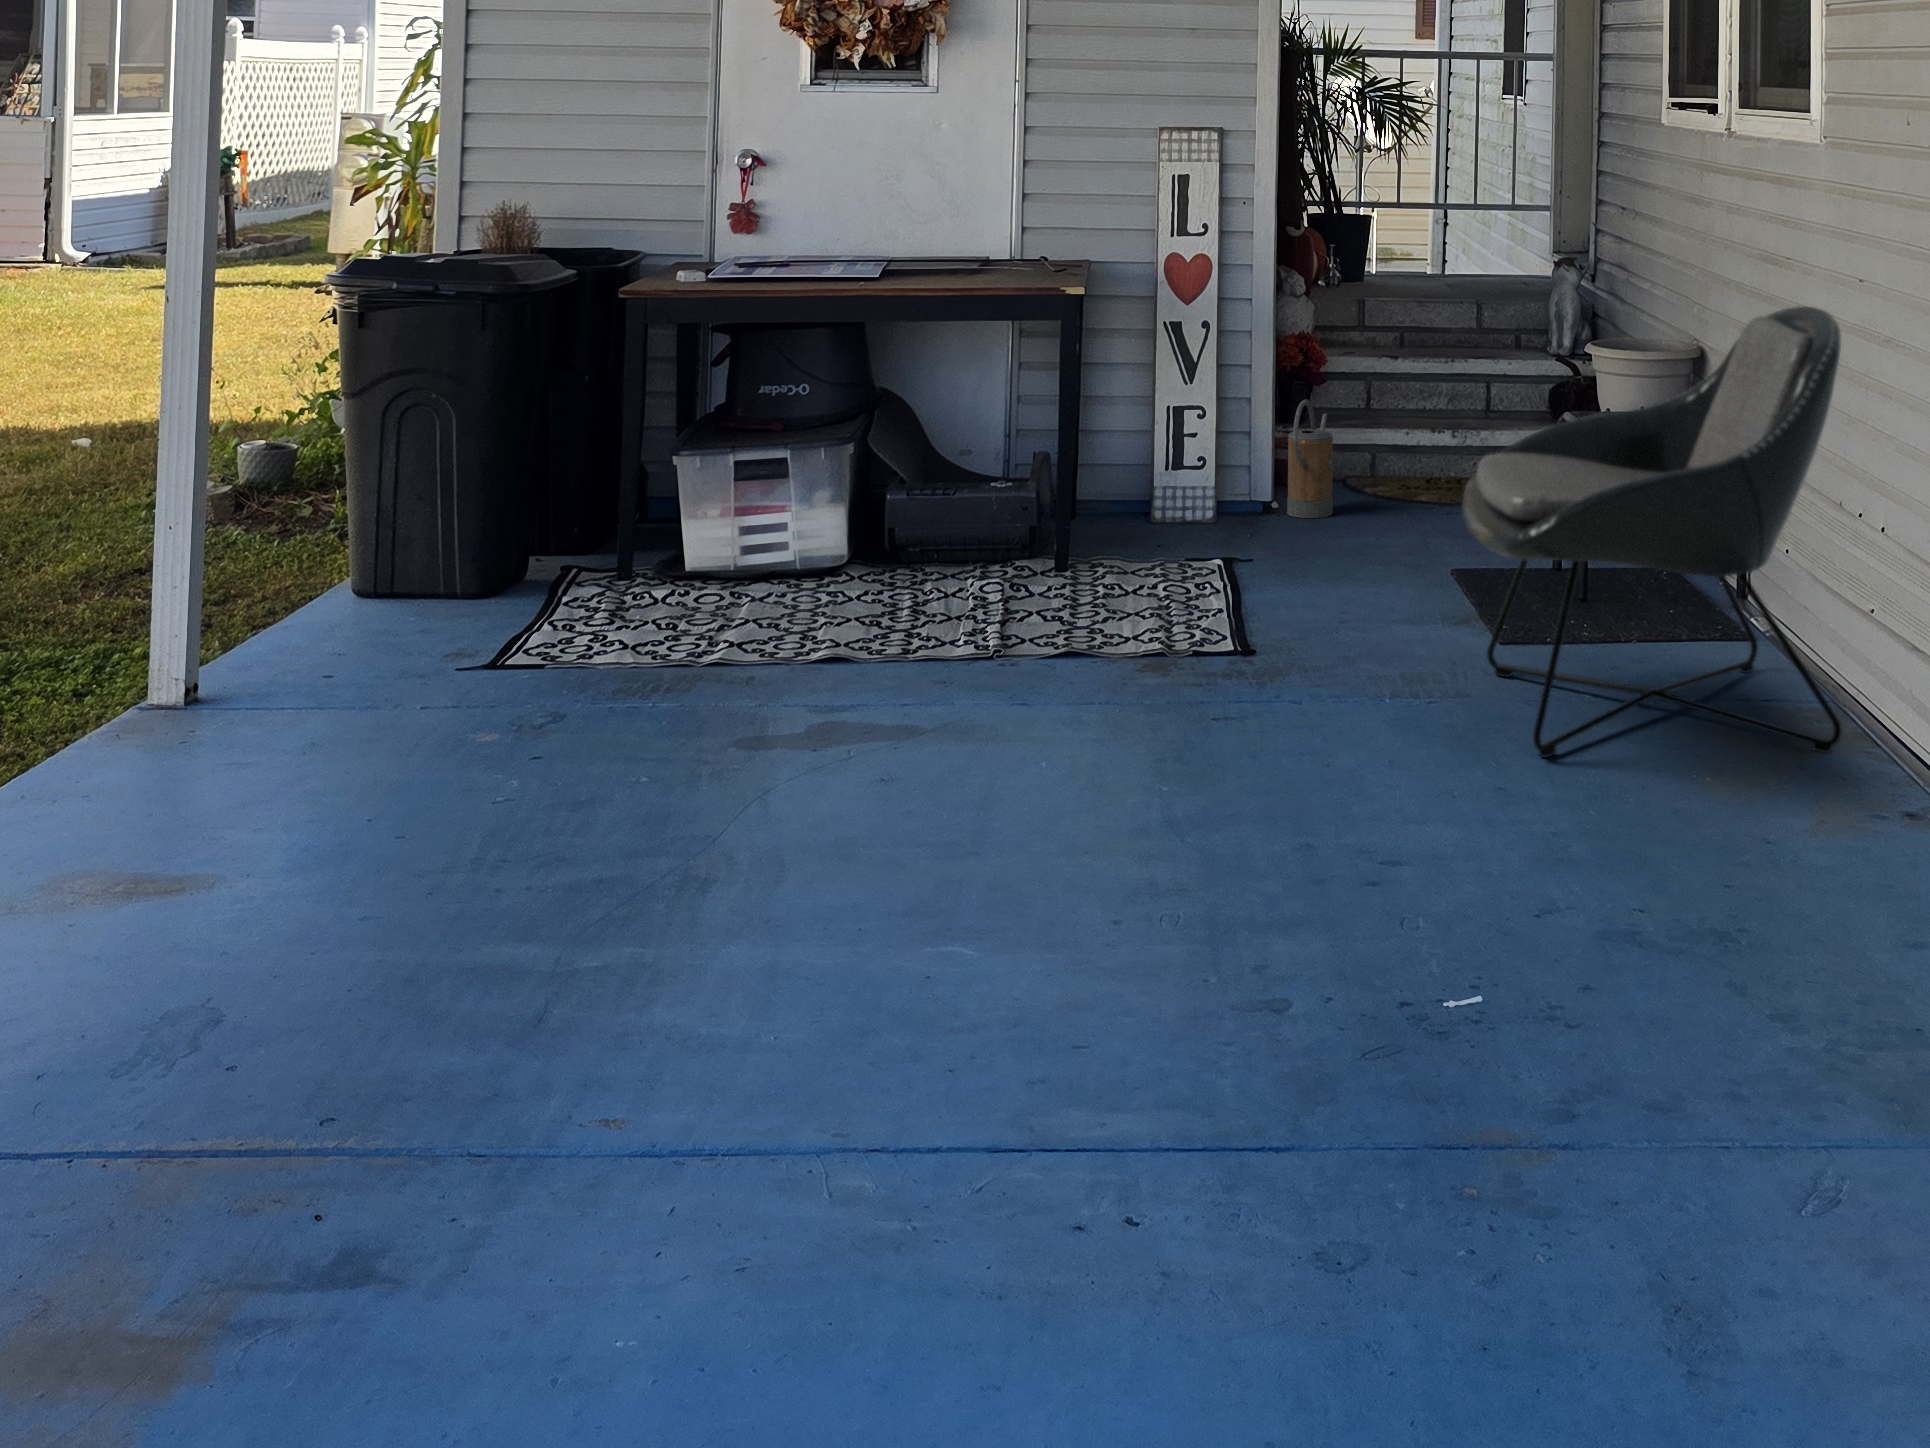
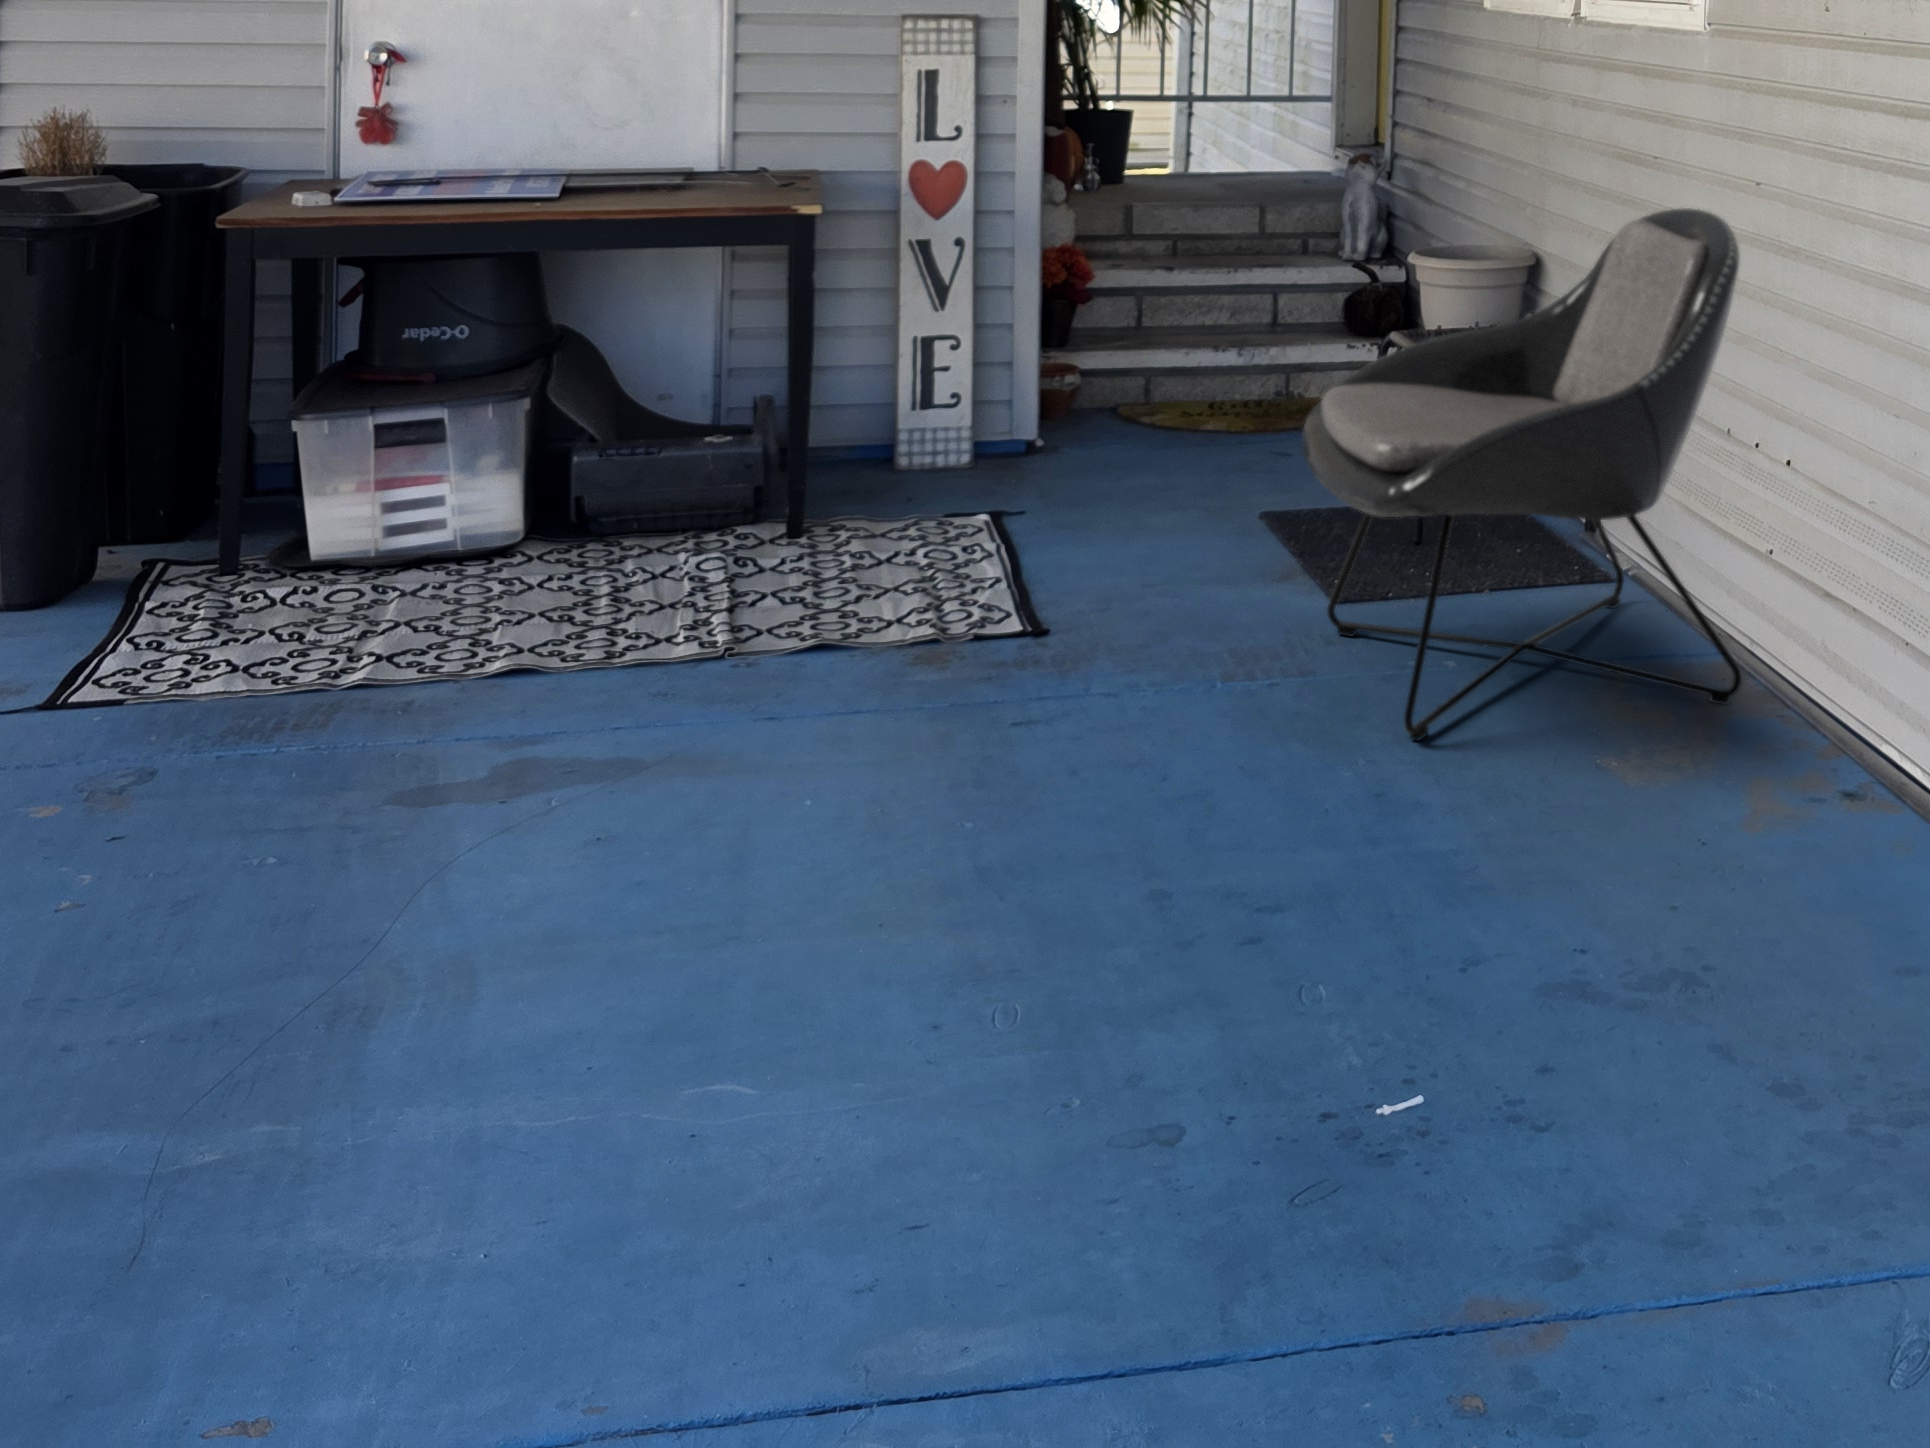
watering can: present [1287,399,1333,518] -> none [1062,315,1115,447]

